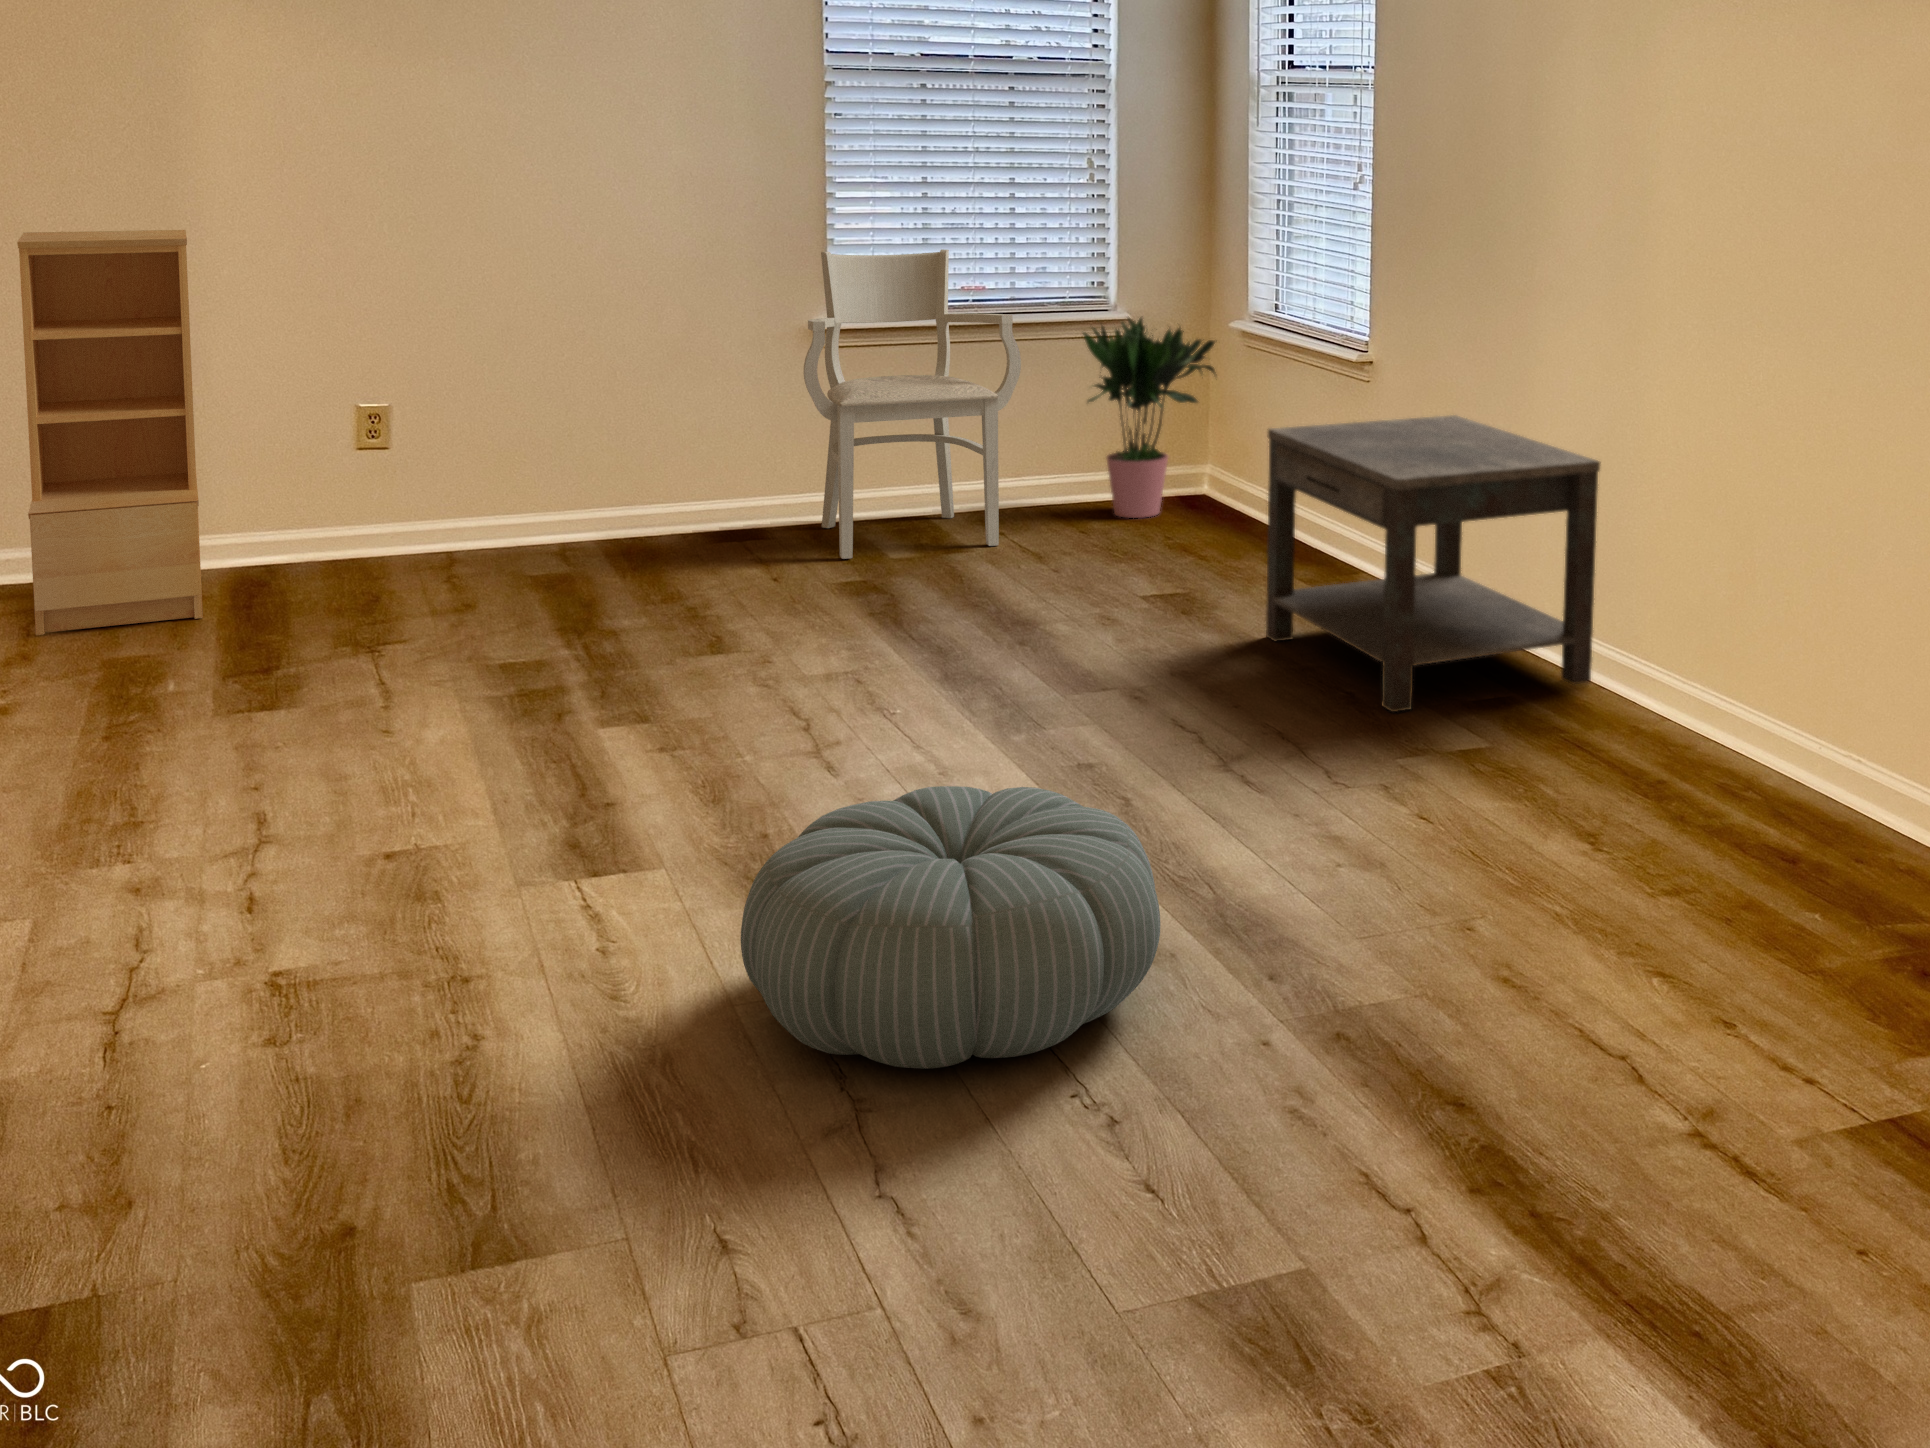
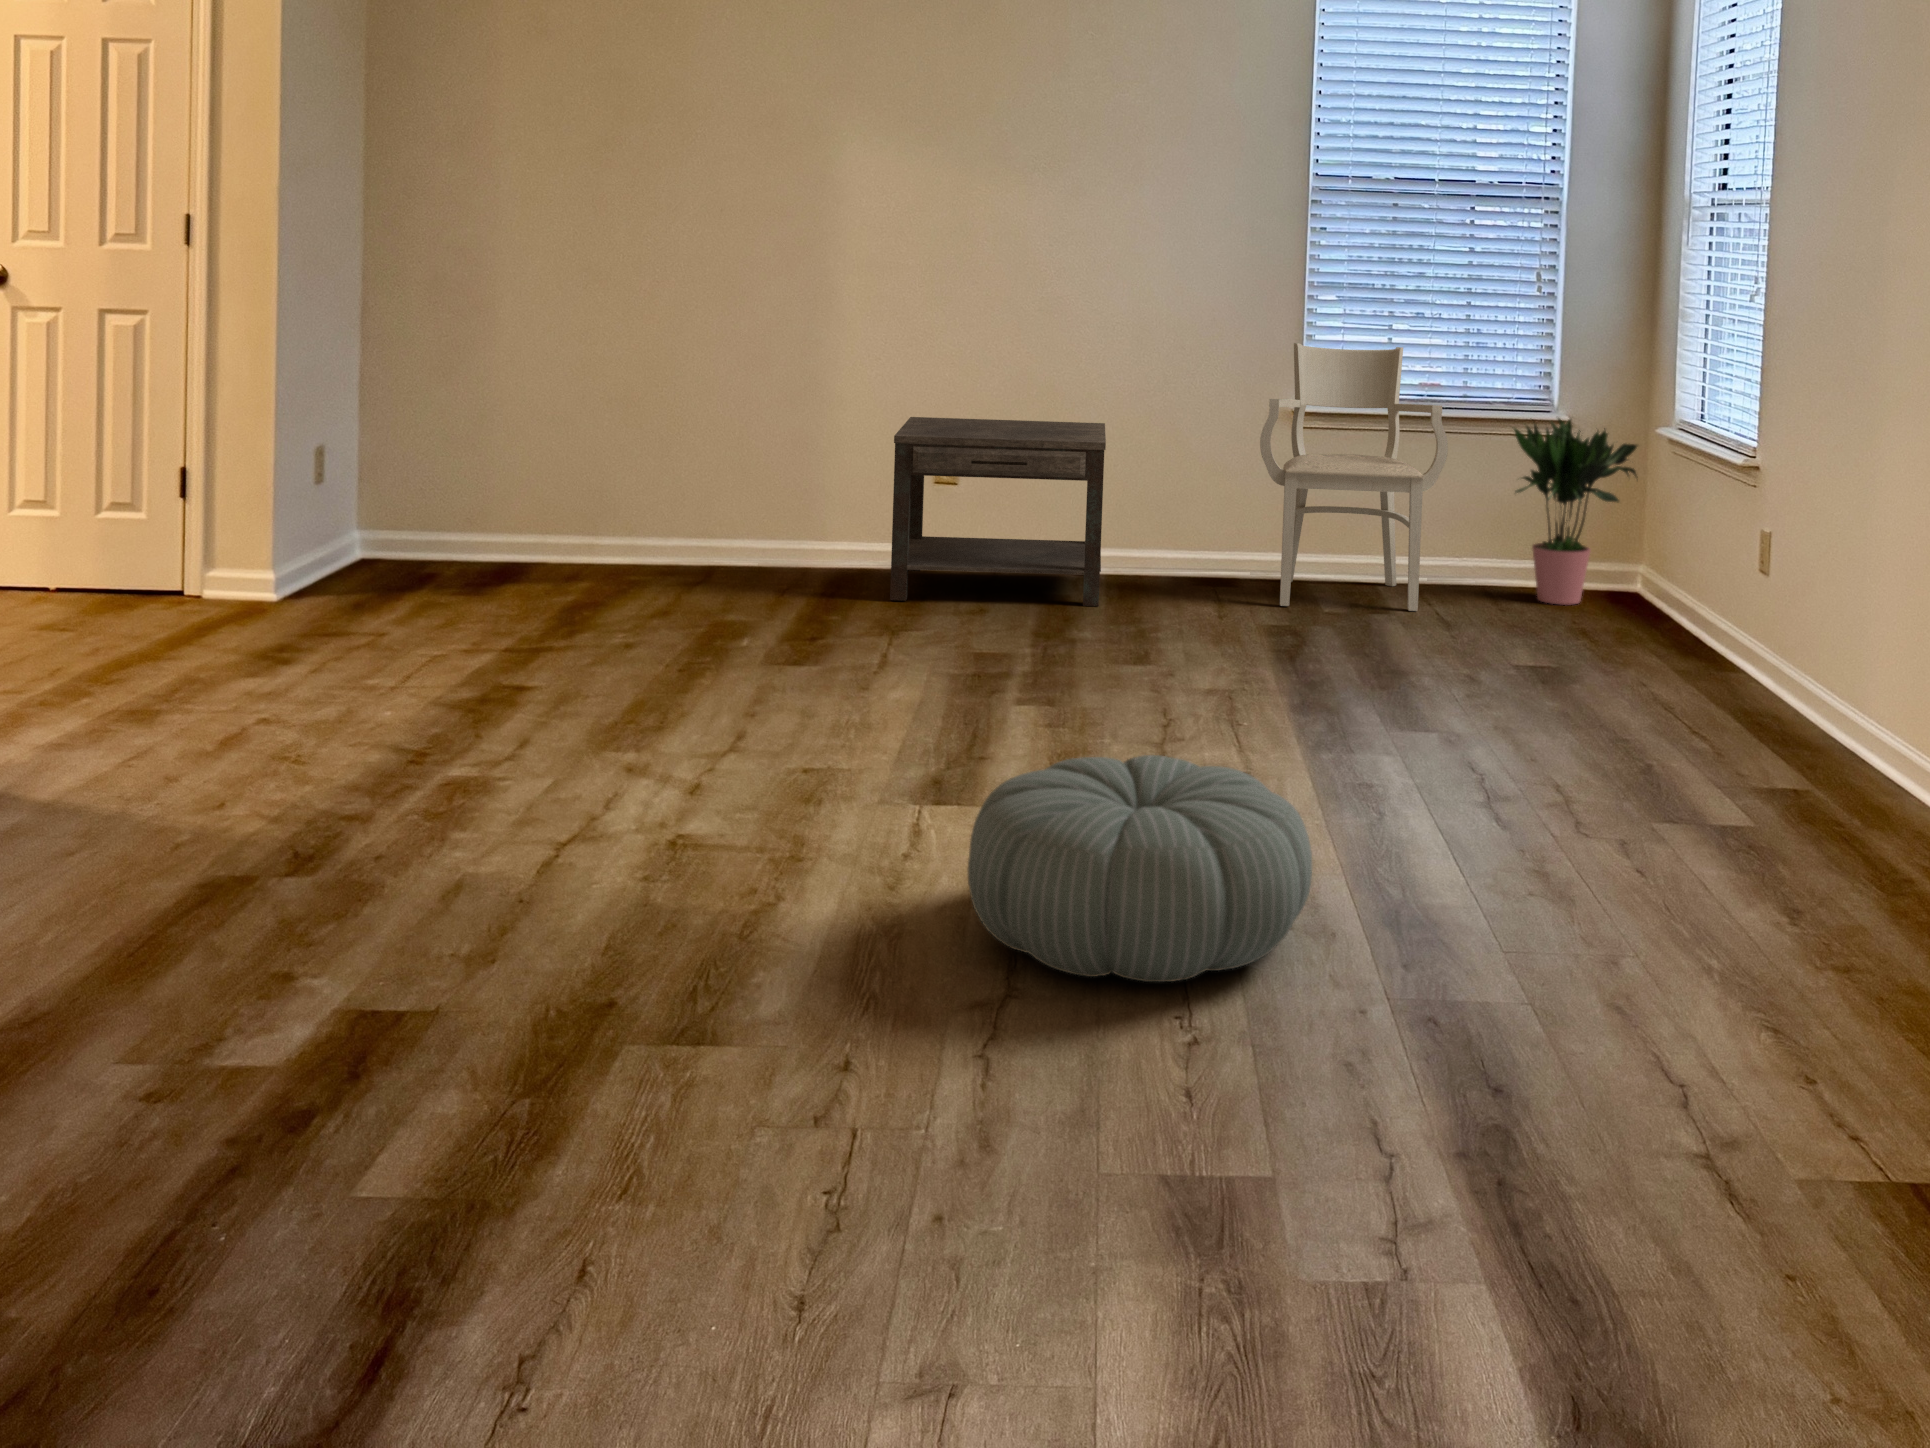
bookshelf: present [17,230,203,635] -> none [701,295,830,590]
side table: present [1266,415,1600,712] -> present [890,417,1106,606]

